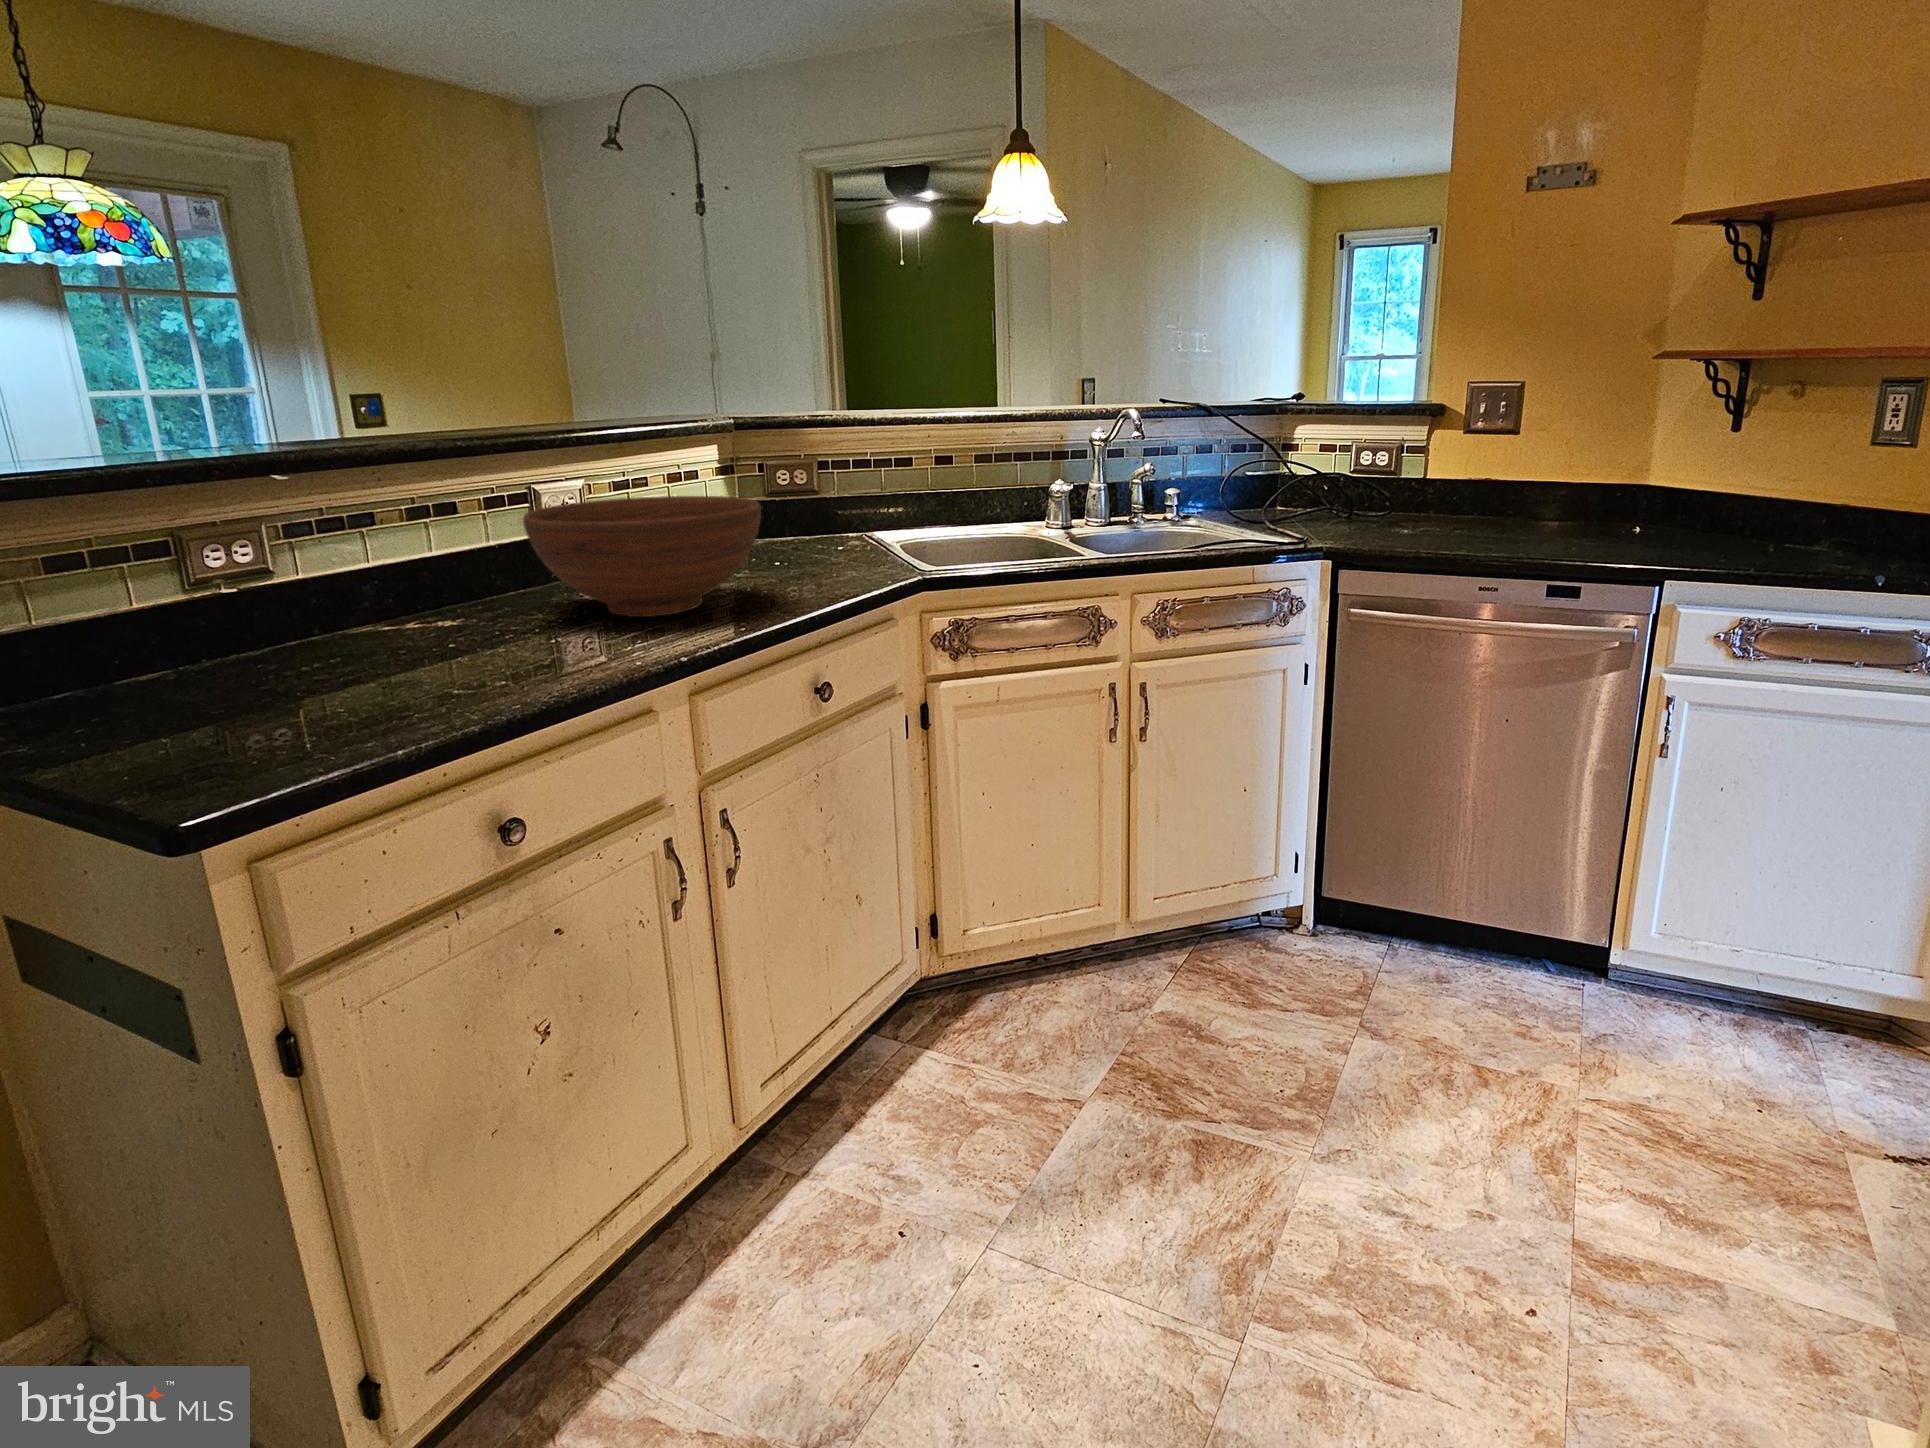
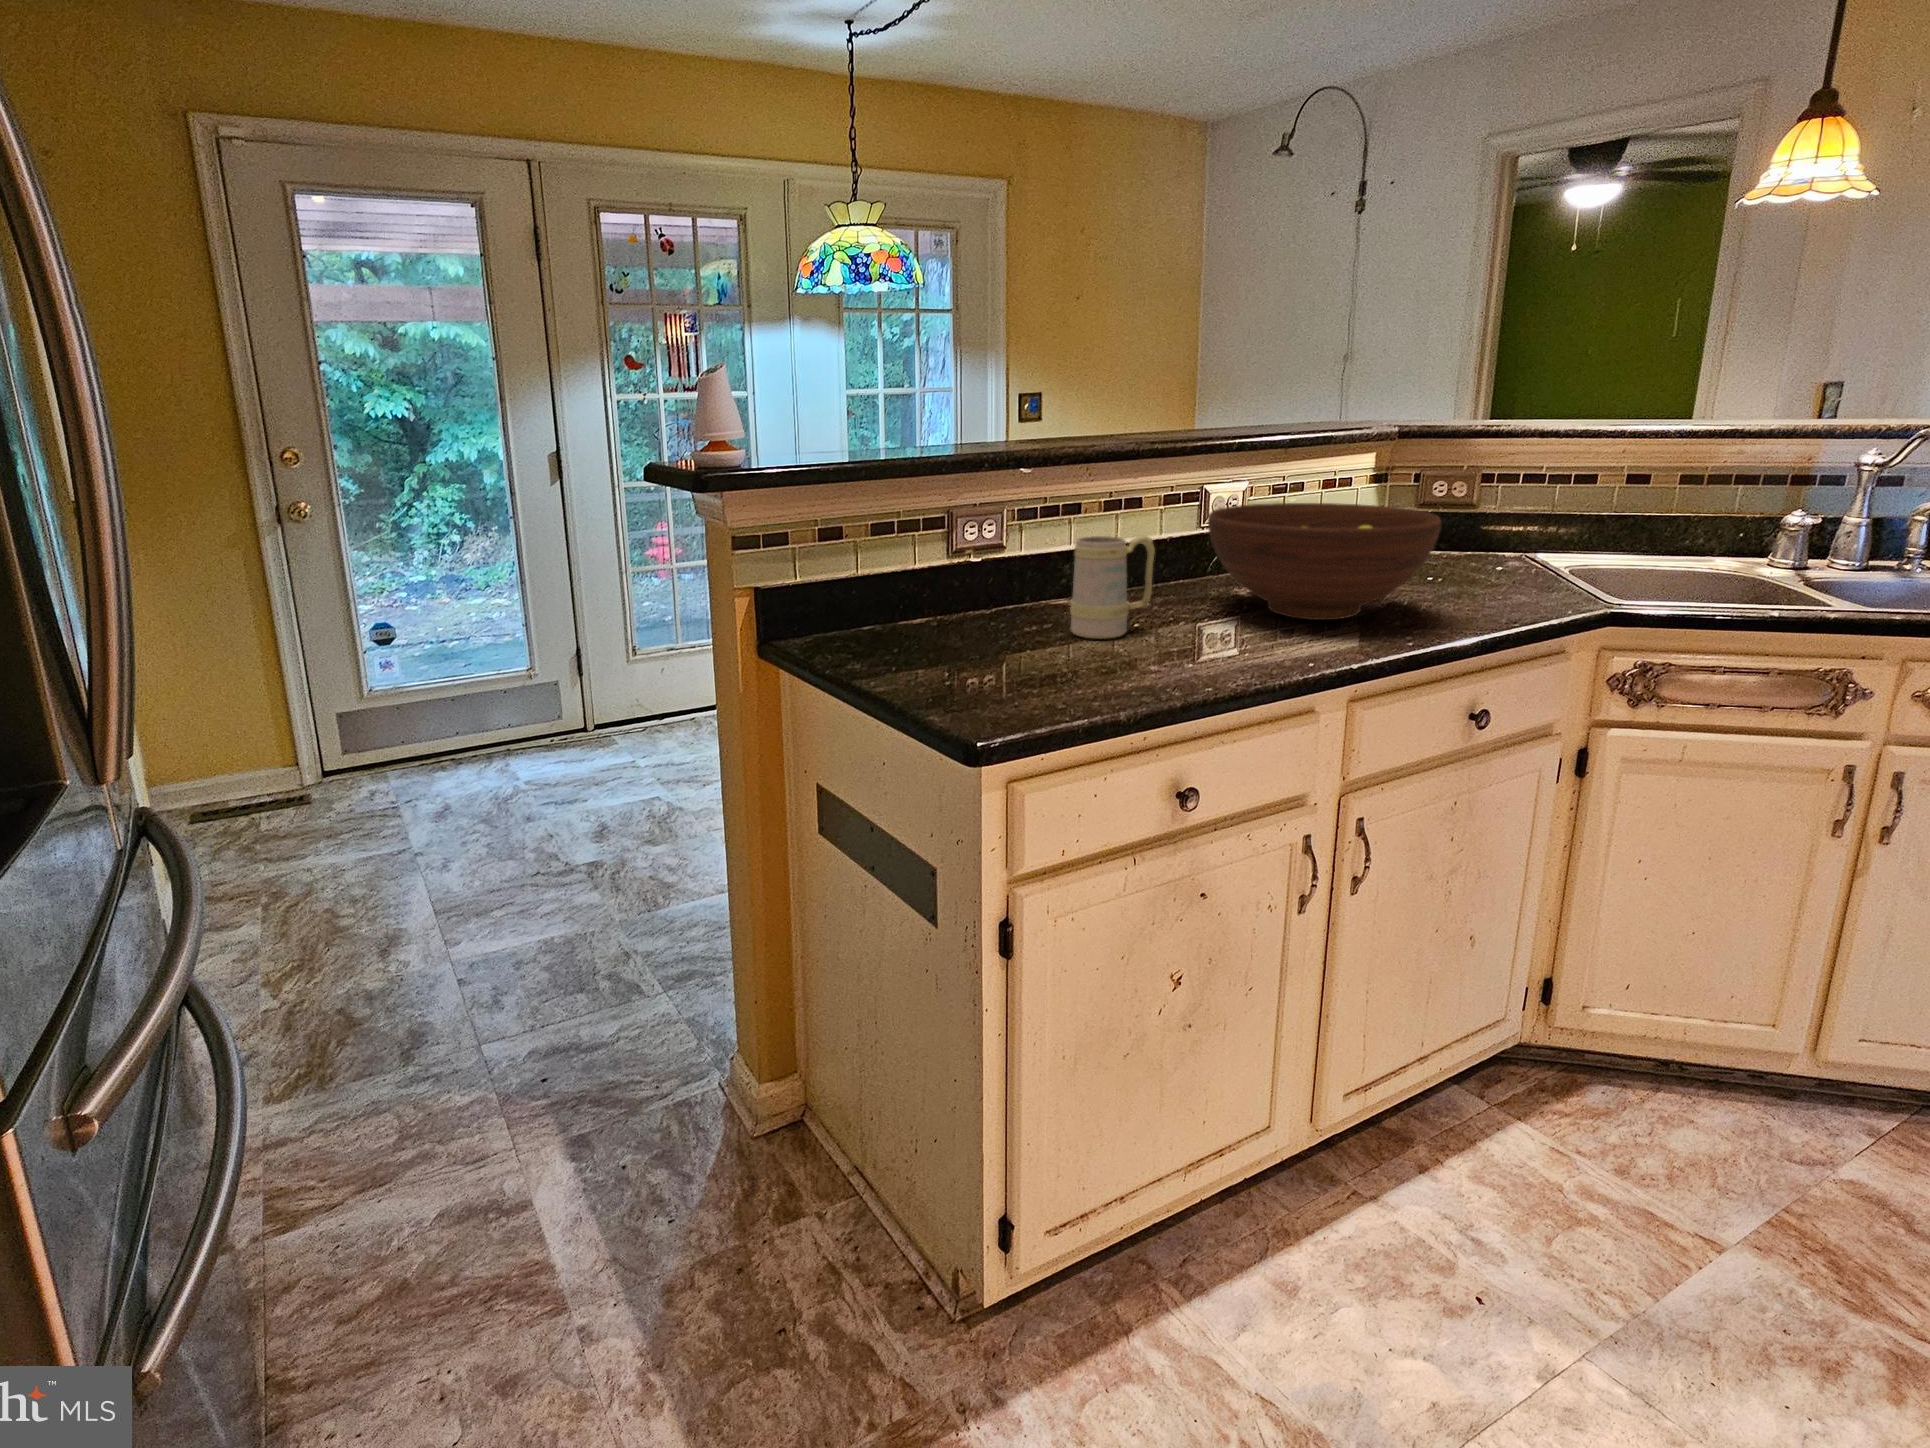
mug: none [348,543,460,668] -> present [1070,535,1155,639]

